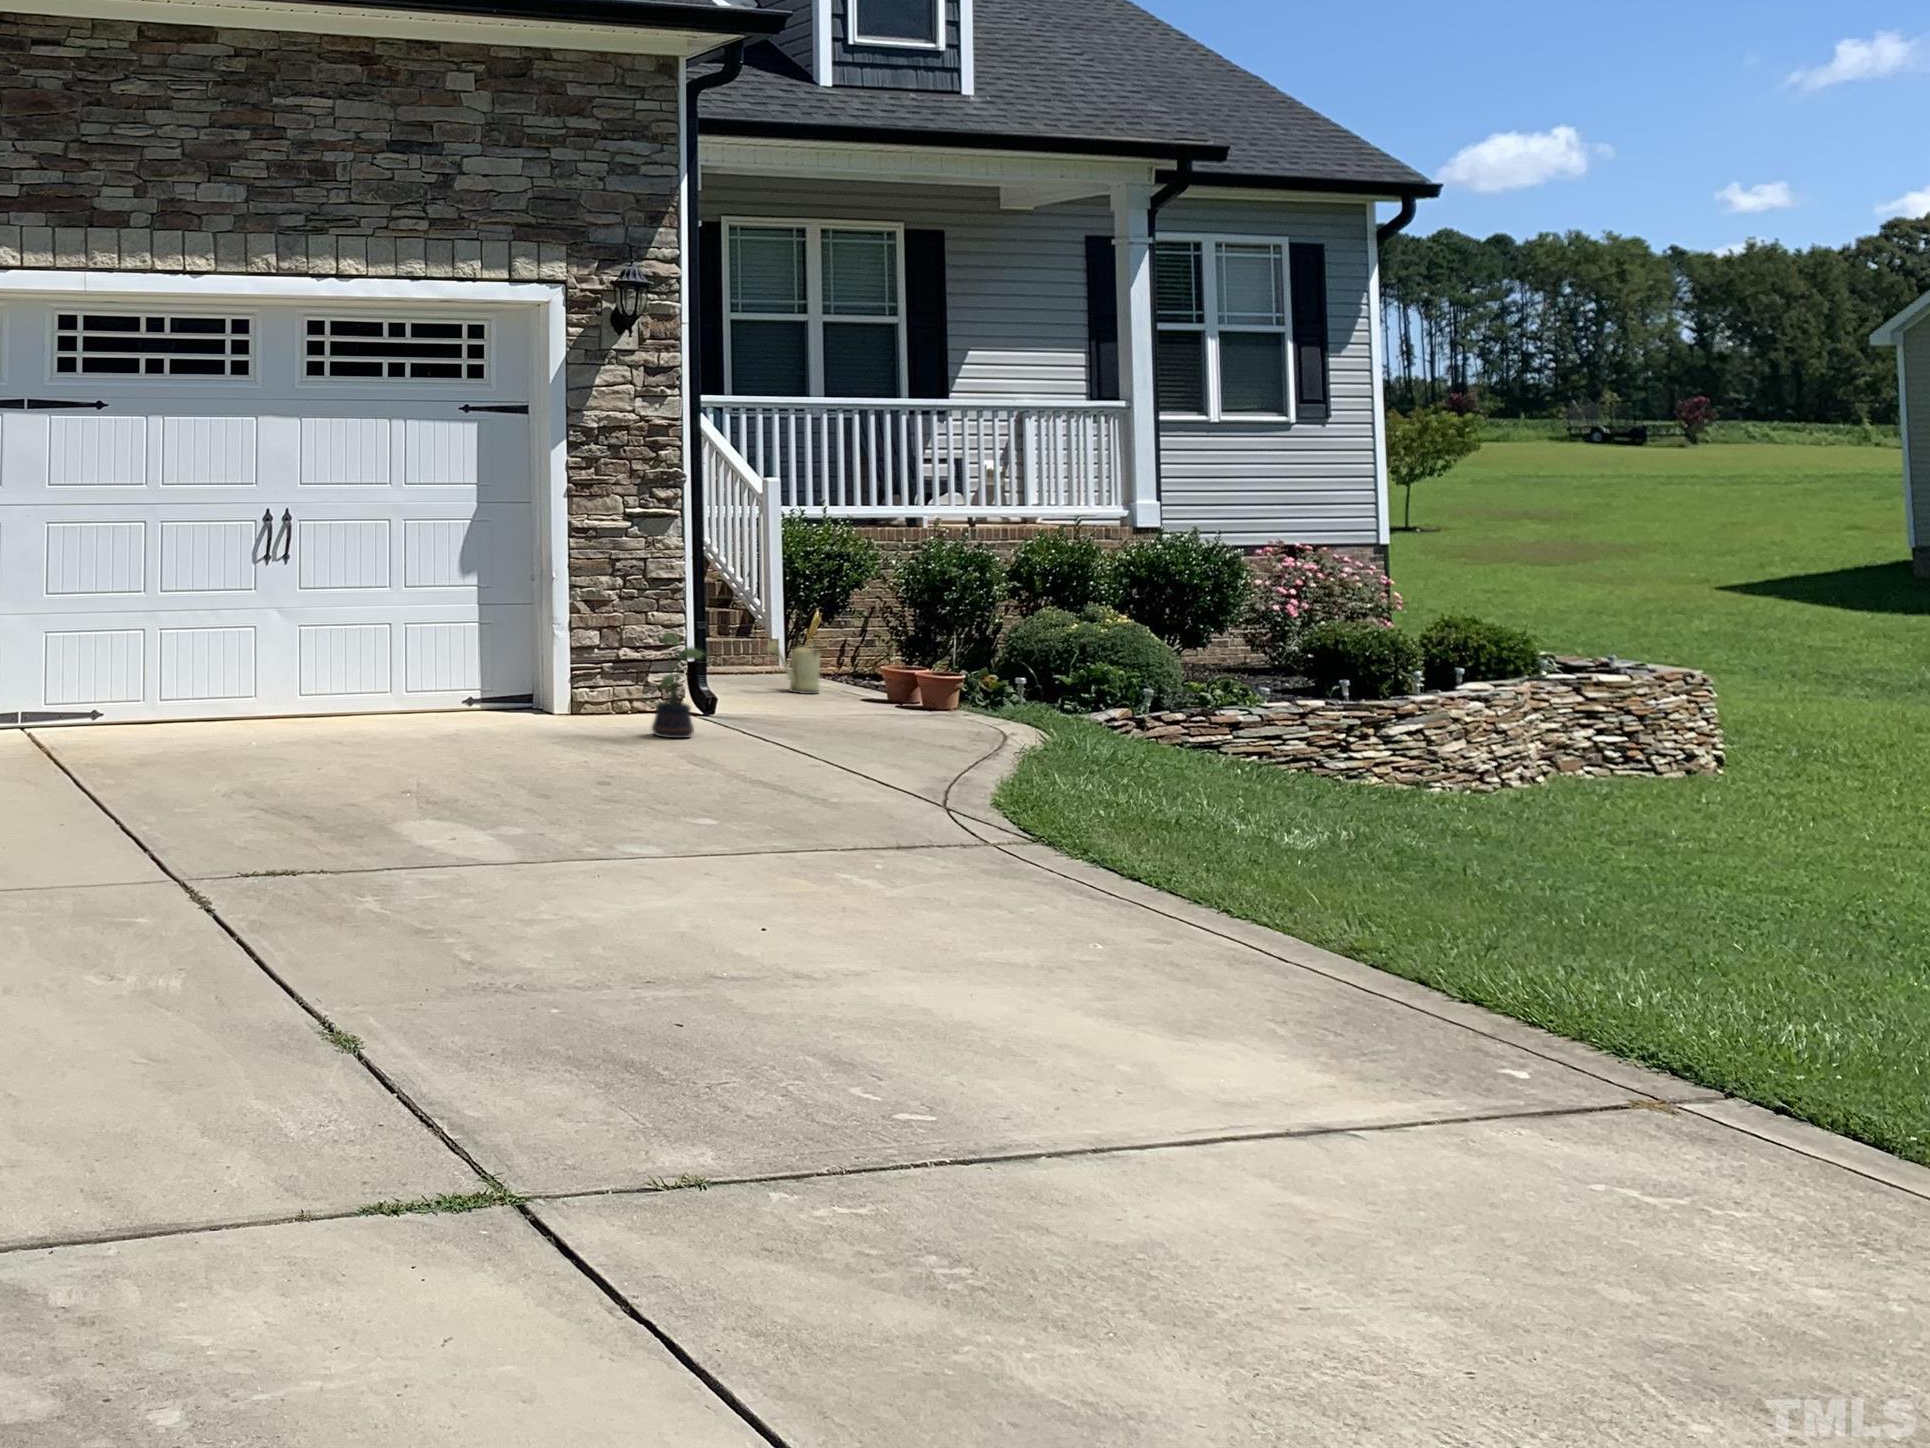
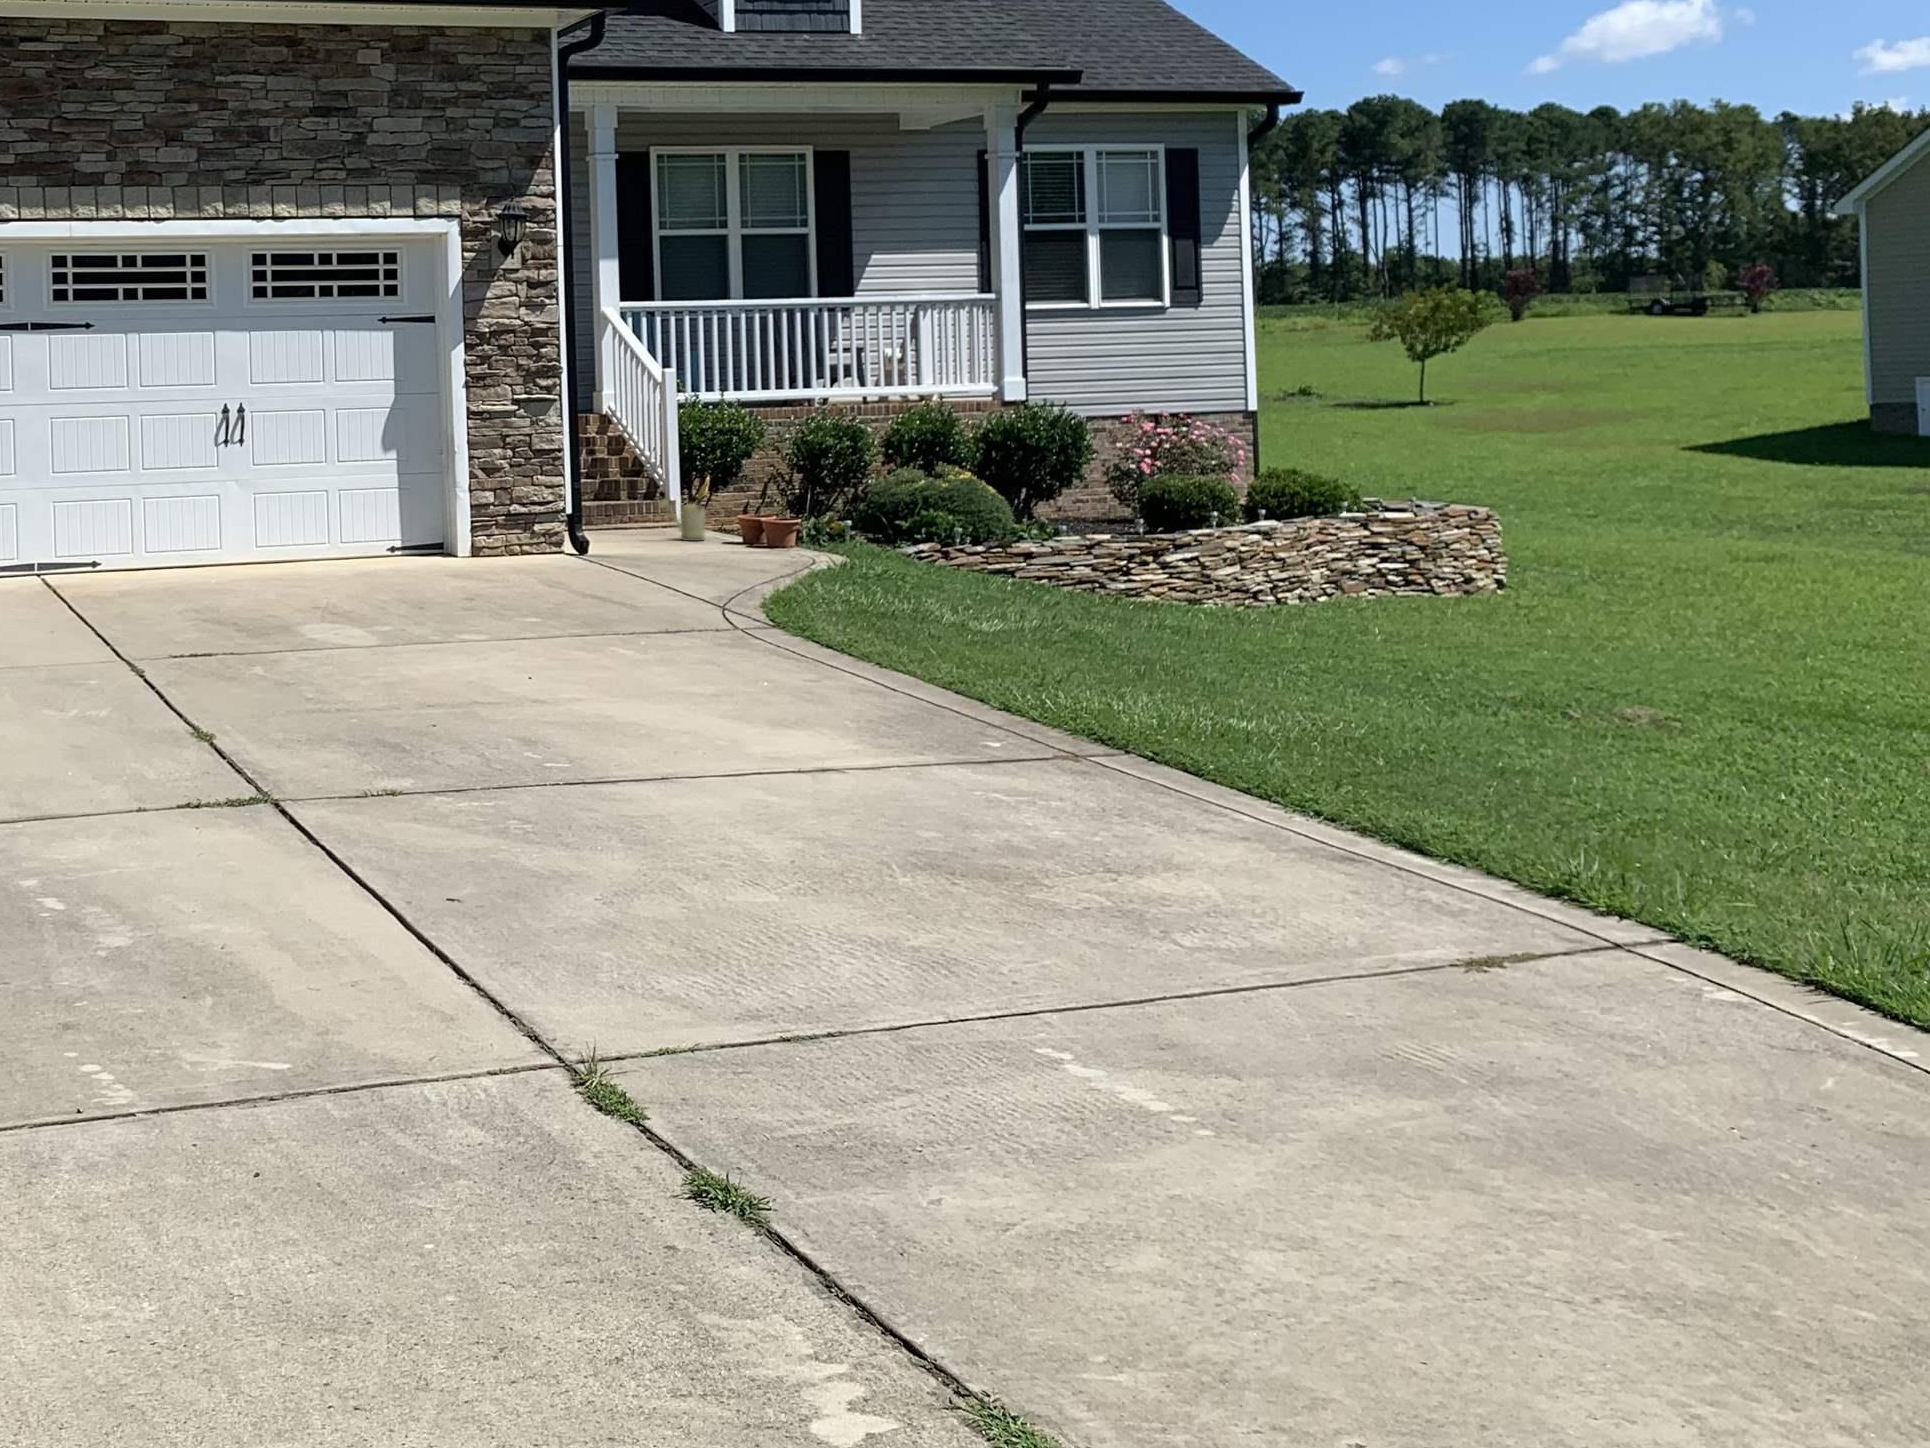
potted plant: present [652,631,707,738] -> none [524,485,583,572]

